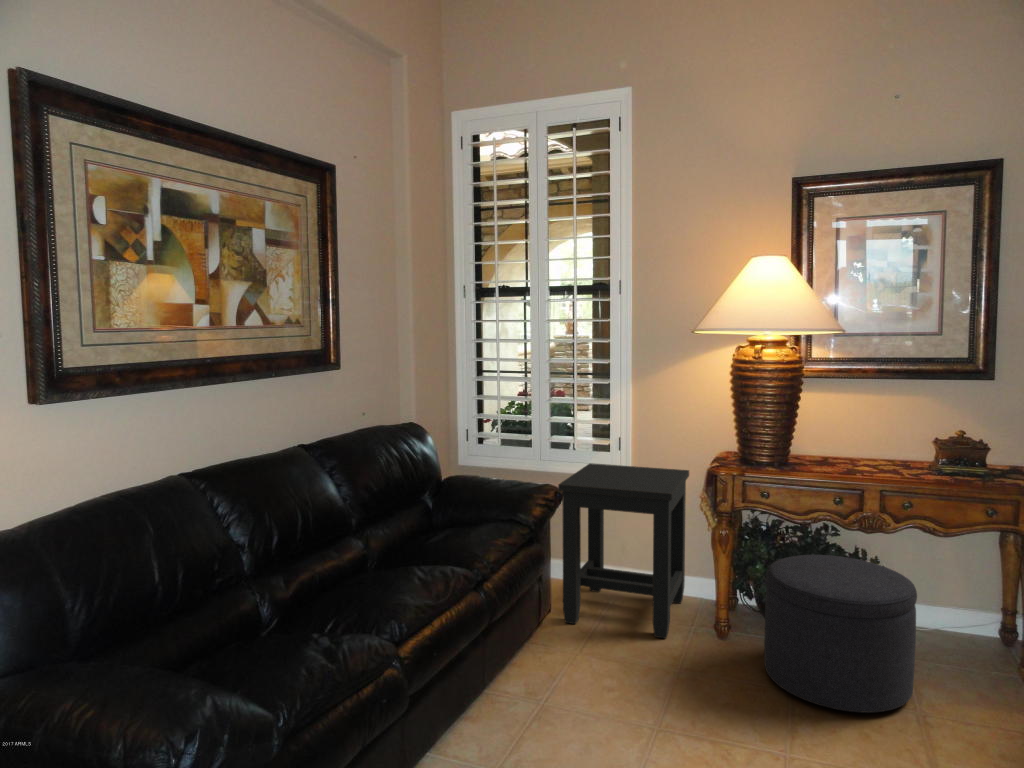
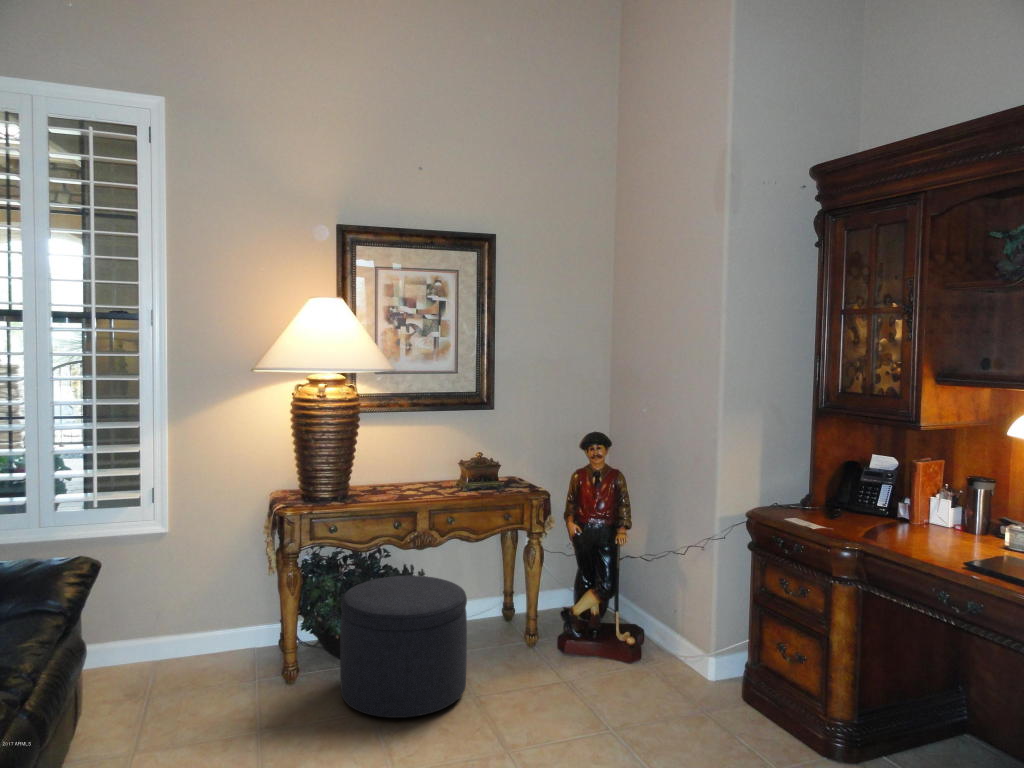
side table: present [558,463,689,638] -> none [93,516,239,722]

